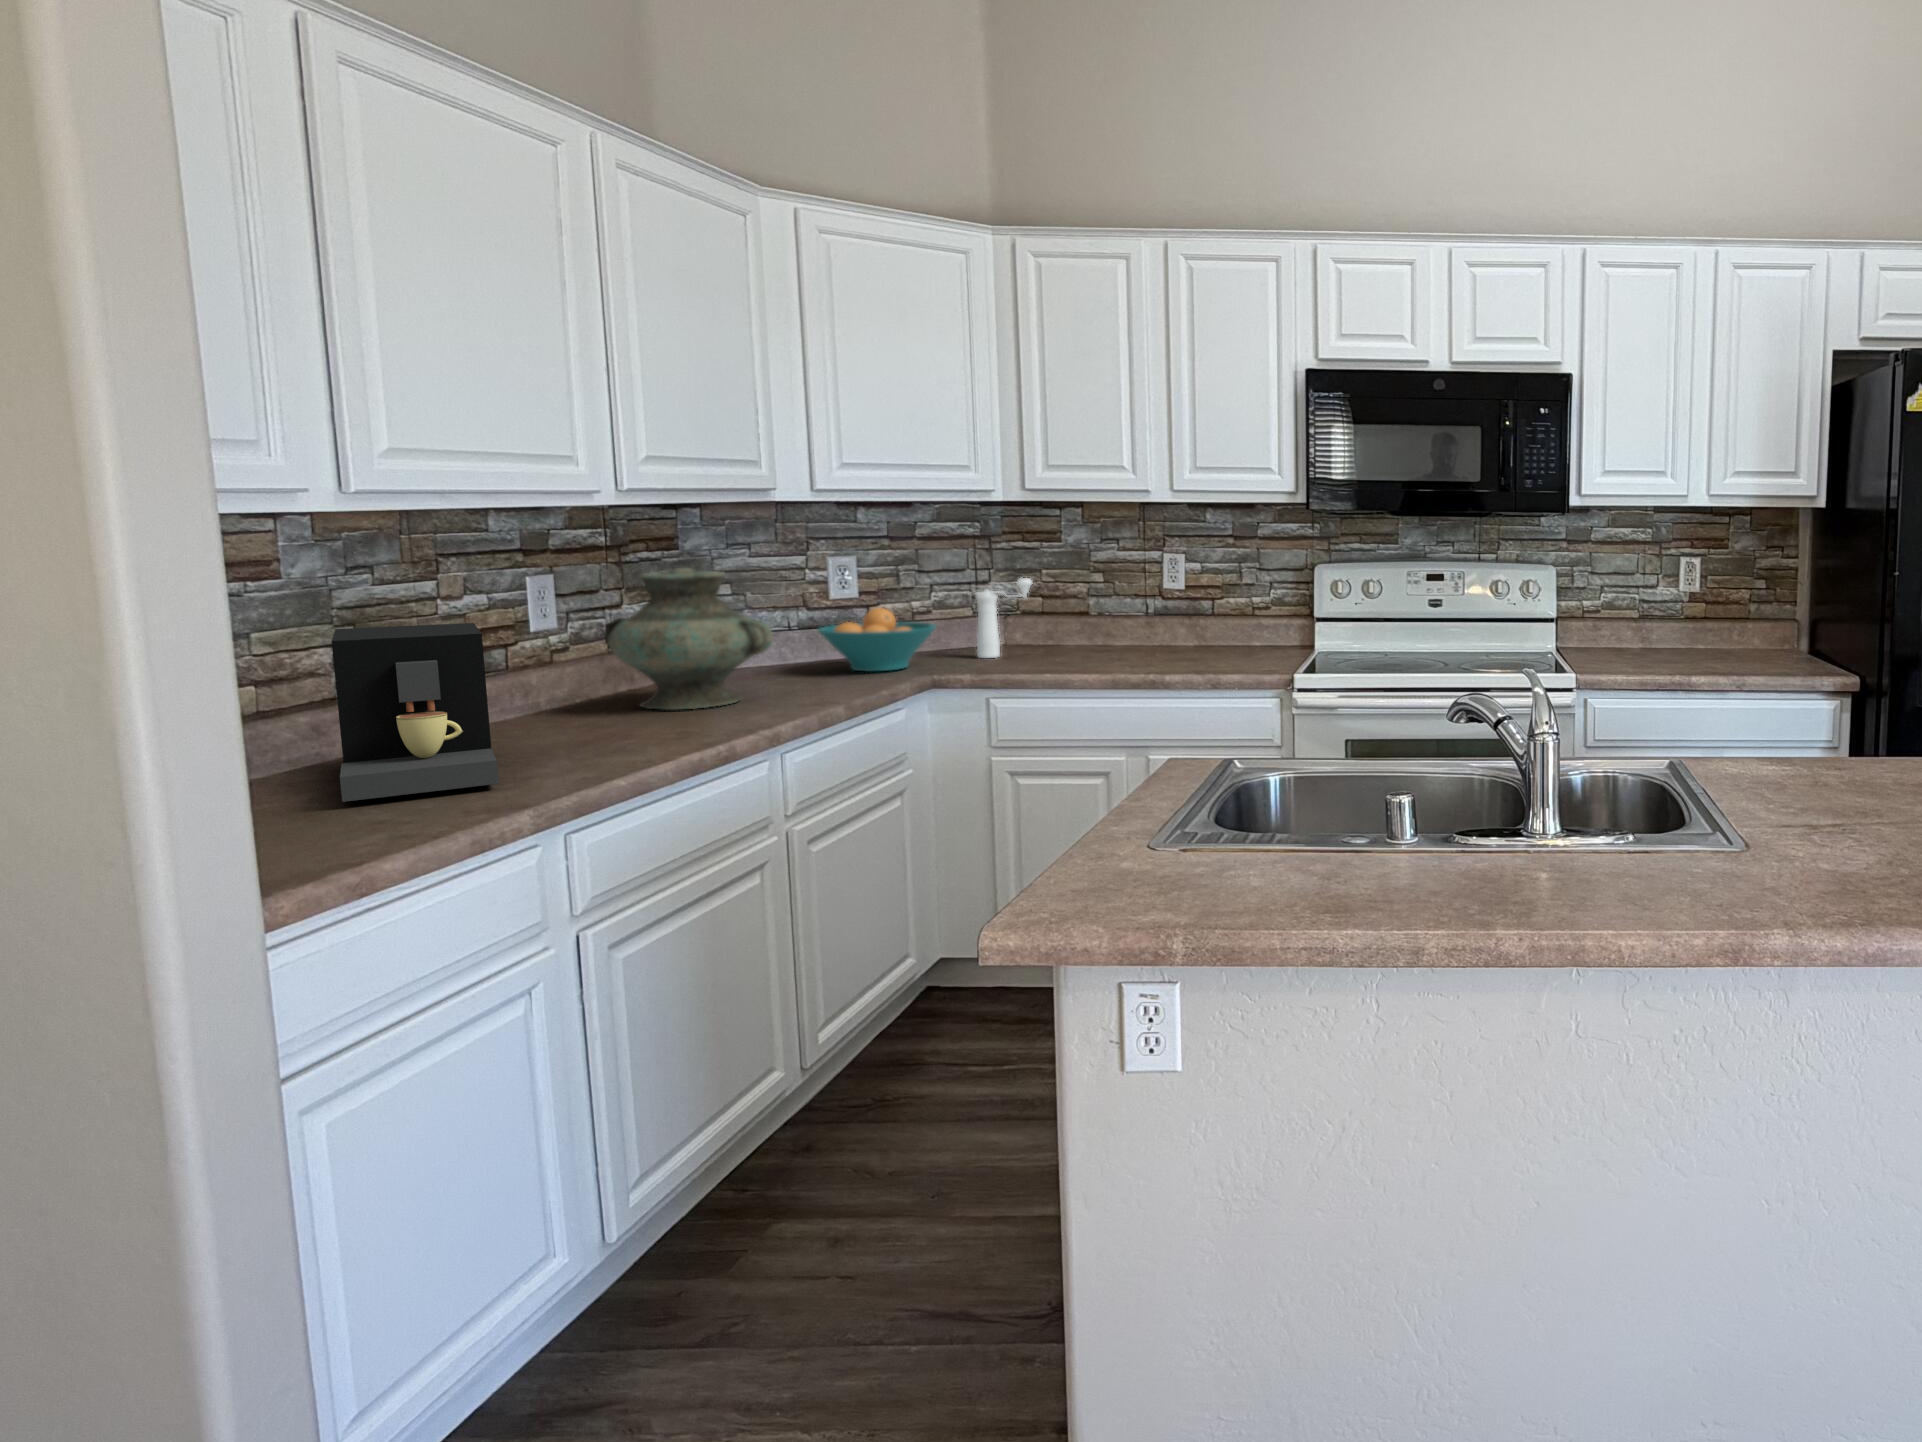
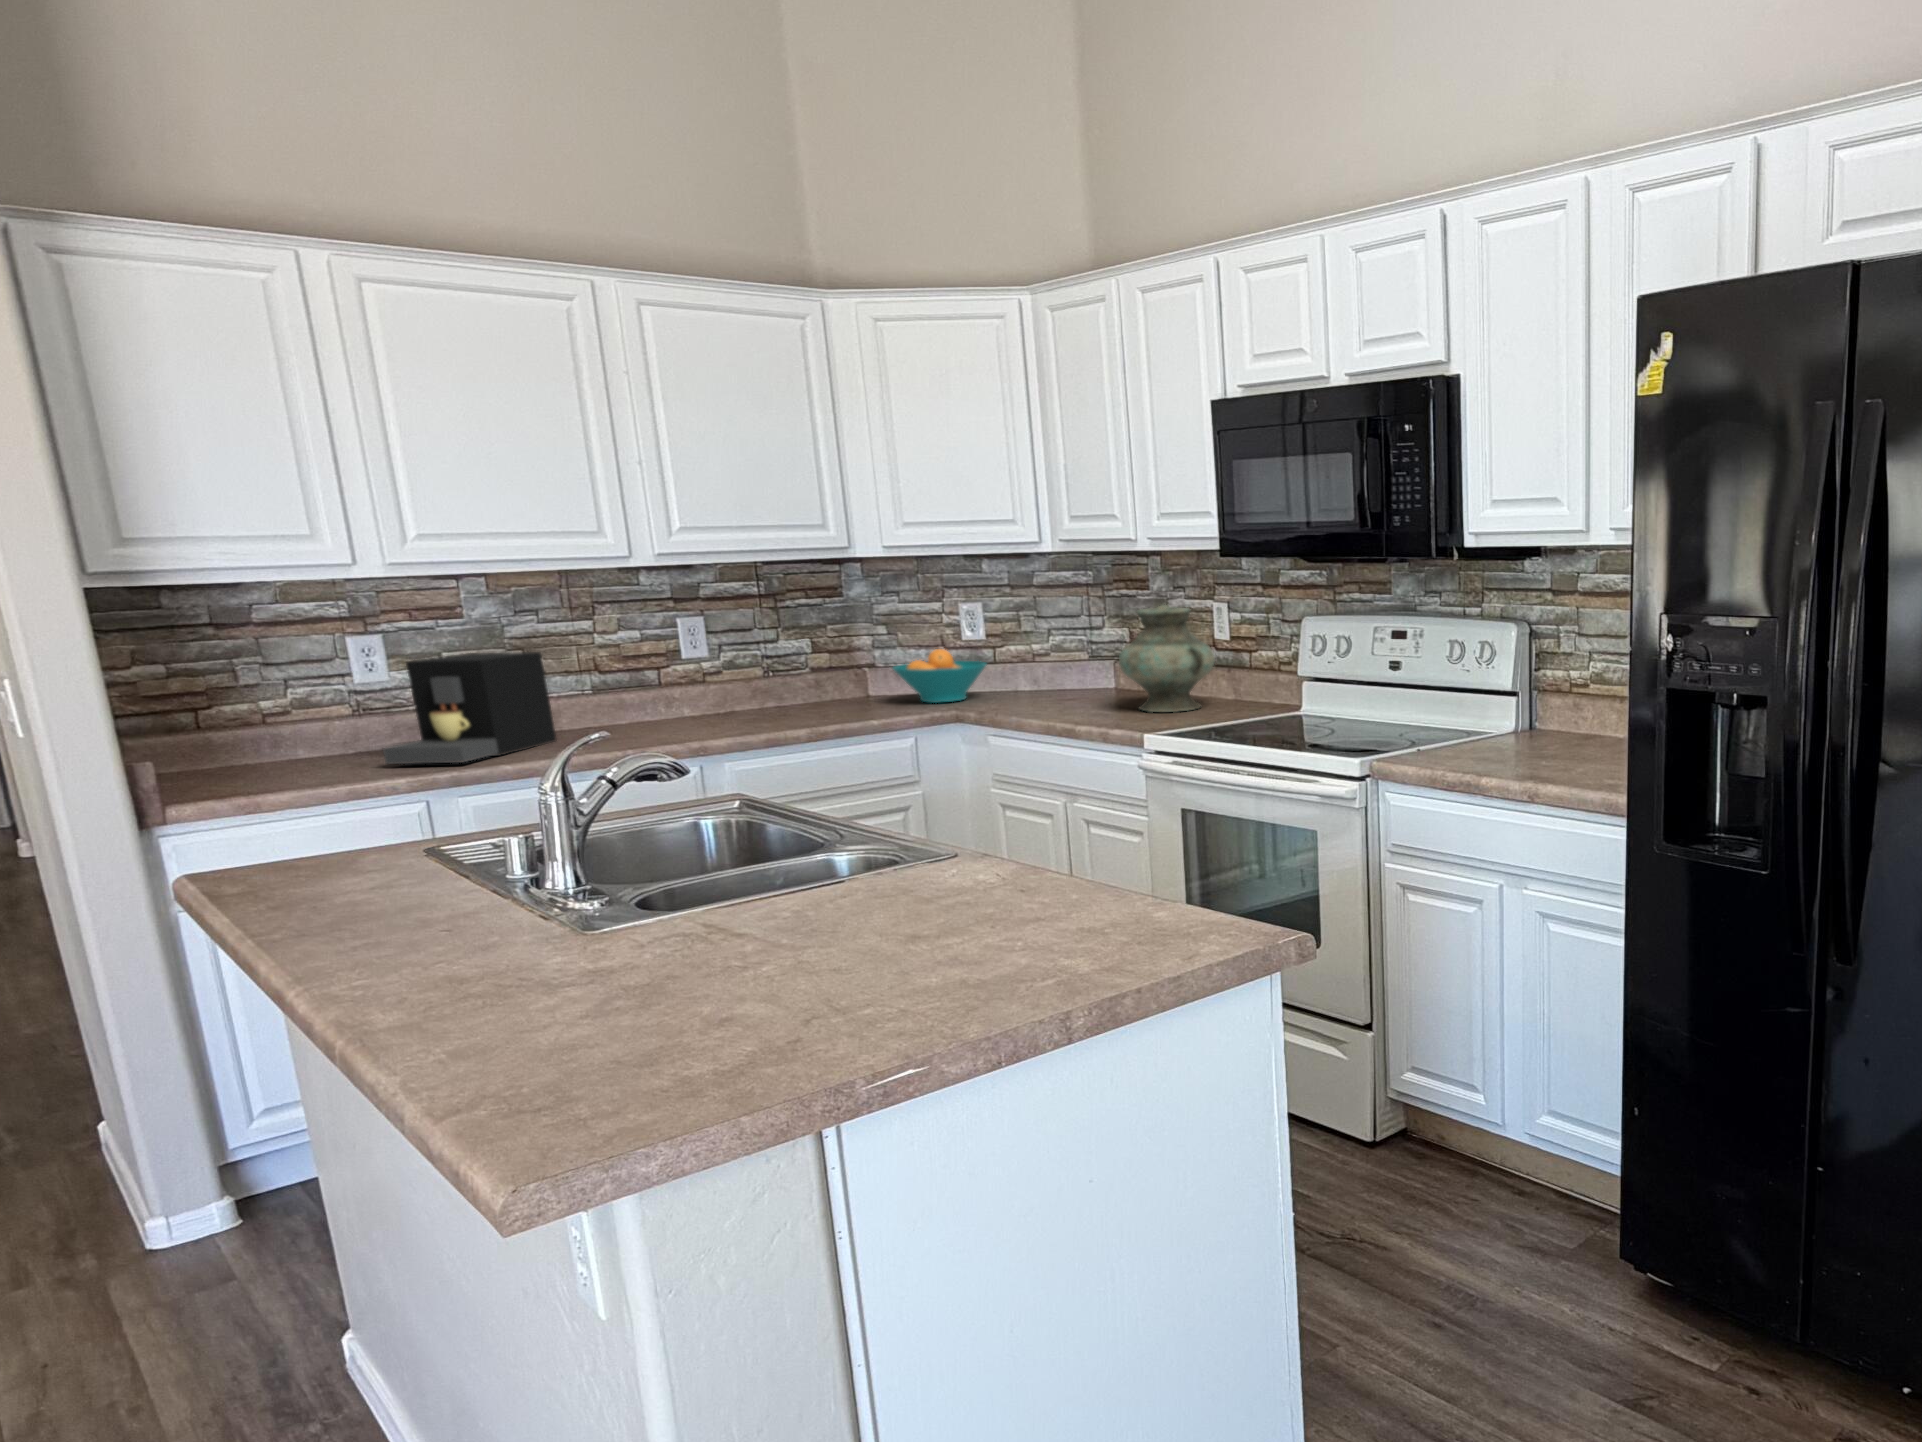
vase: present [604,568,773,710] -> present [1119,605,1215,712]
pepper mill: present [976,578,1032,658] -> none [1029,625,1084,697]

